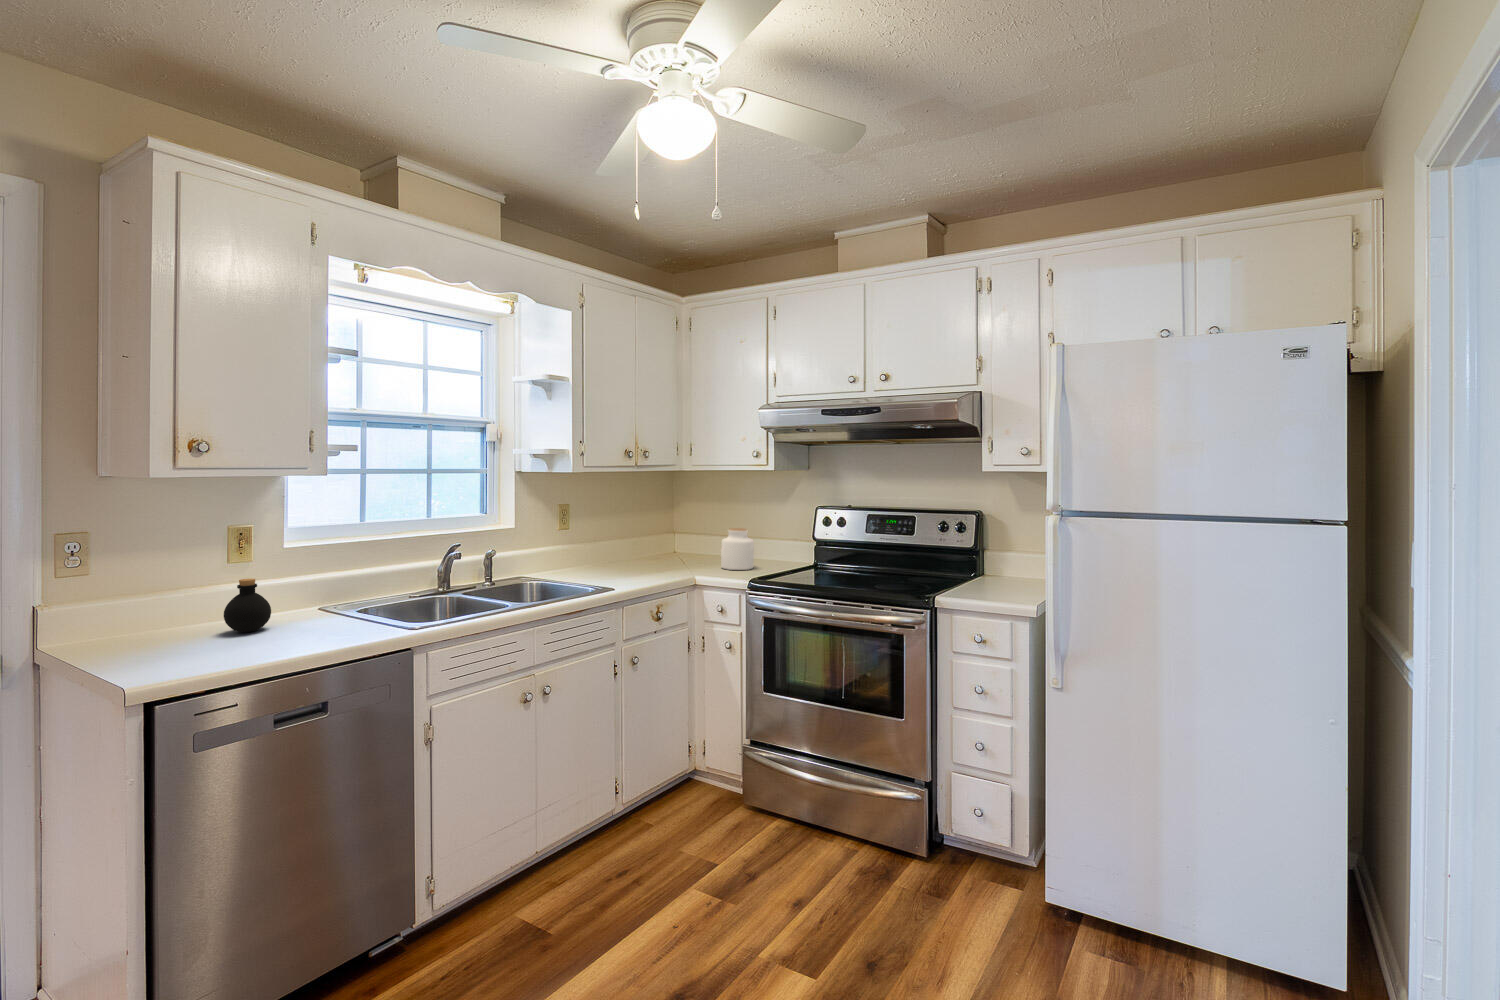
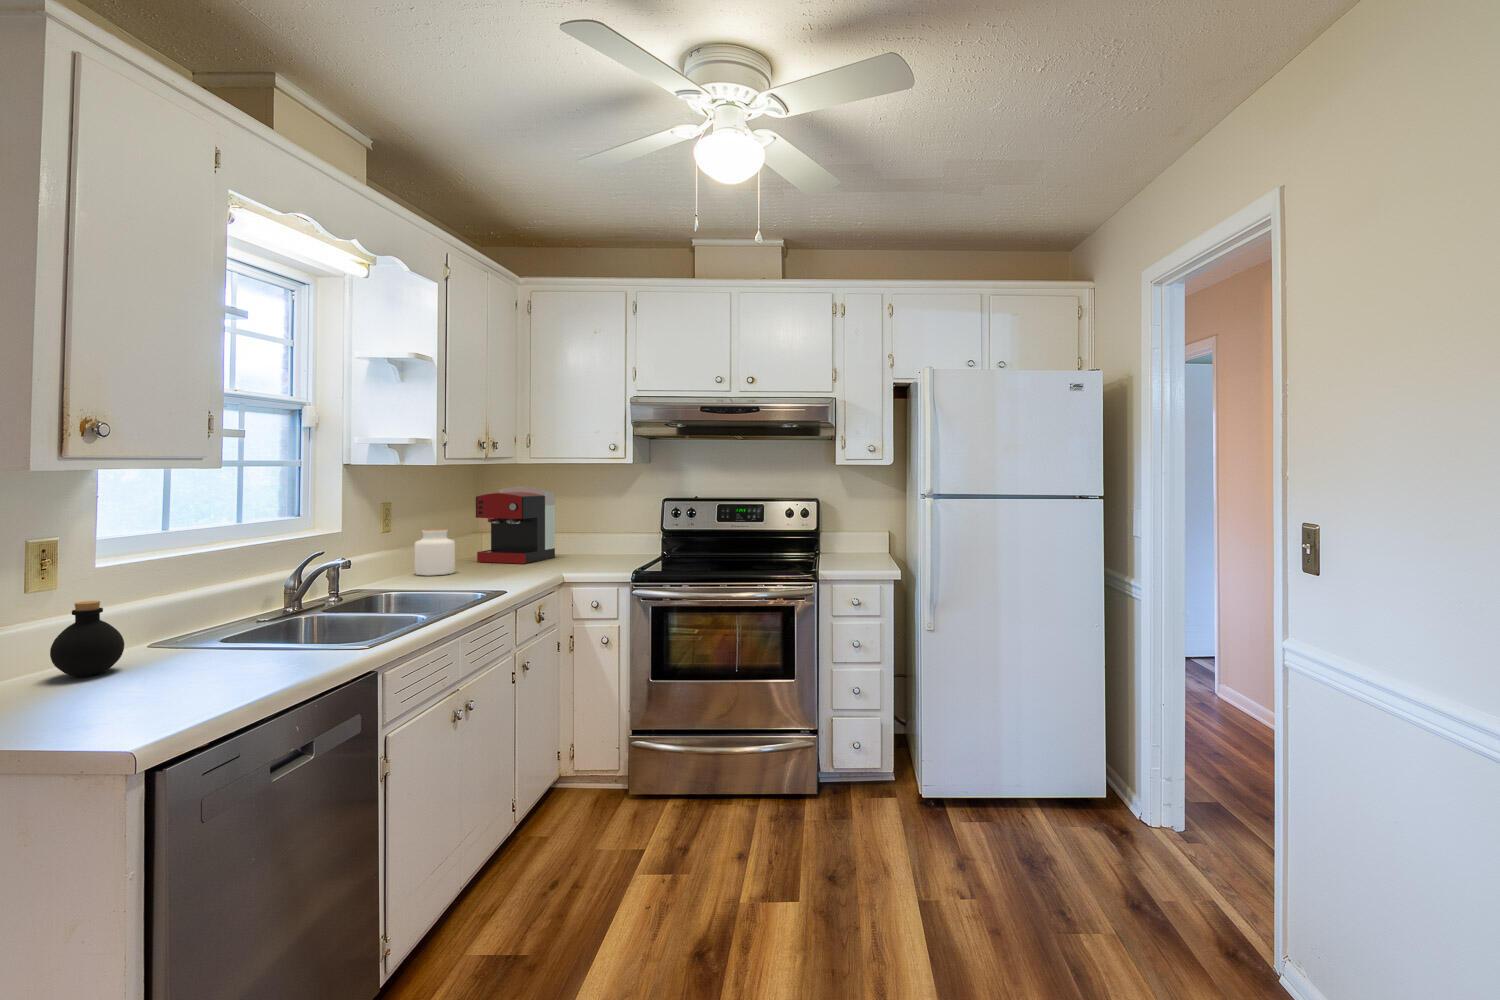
coffee maker: none [645,489,718,562] -> present [476,486,555,564]
jar: present [721,528,754,570] -> present [415,528,455,576]

